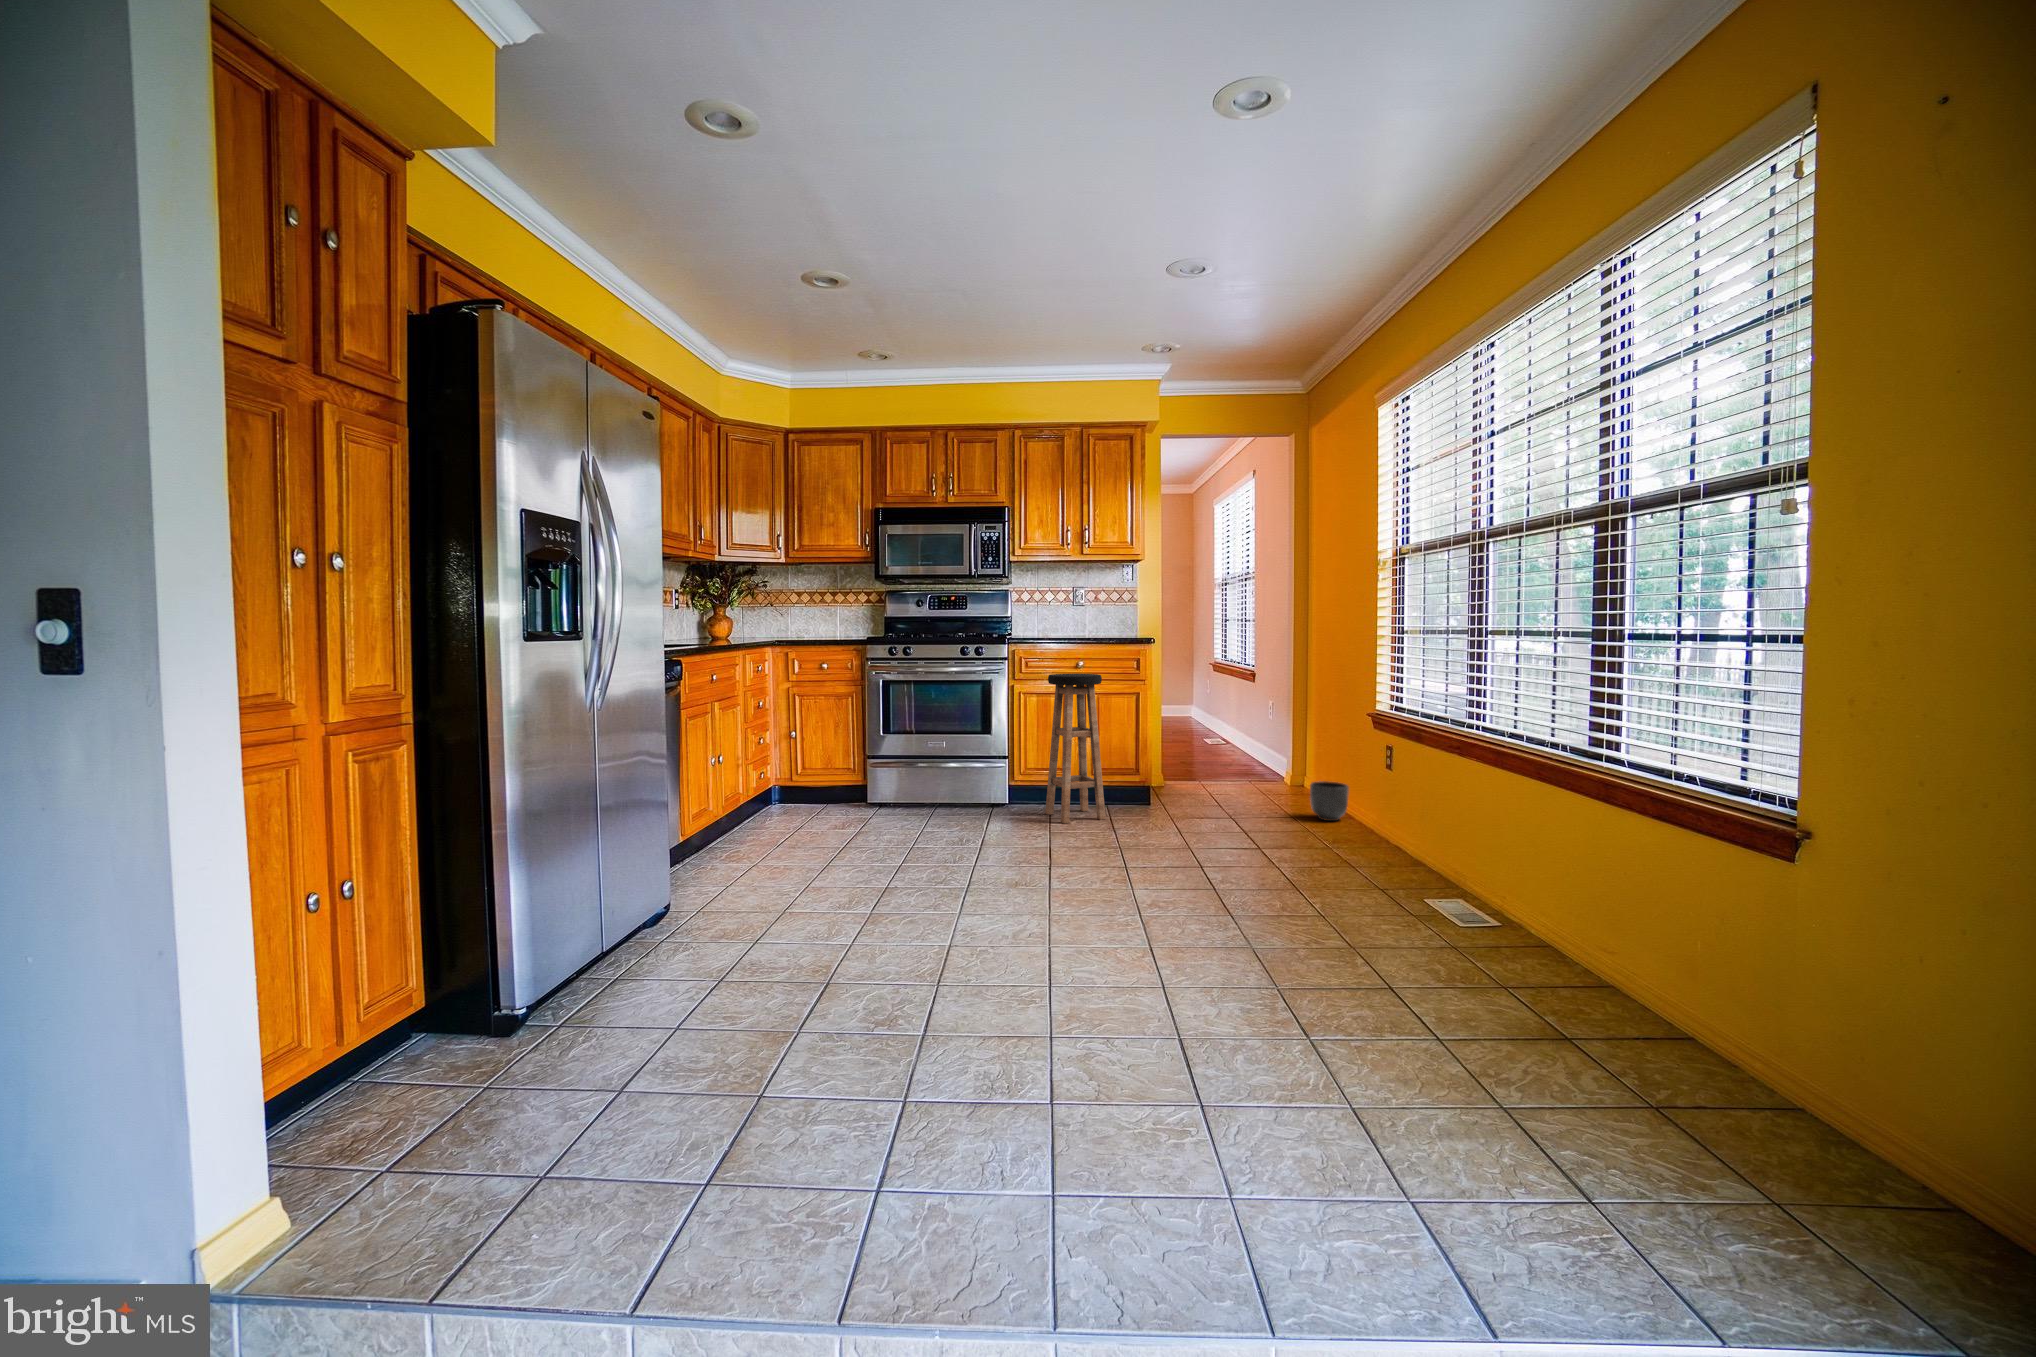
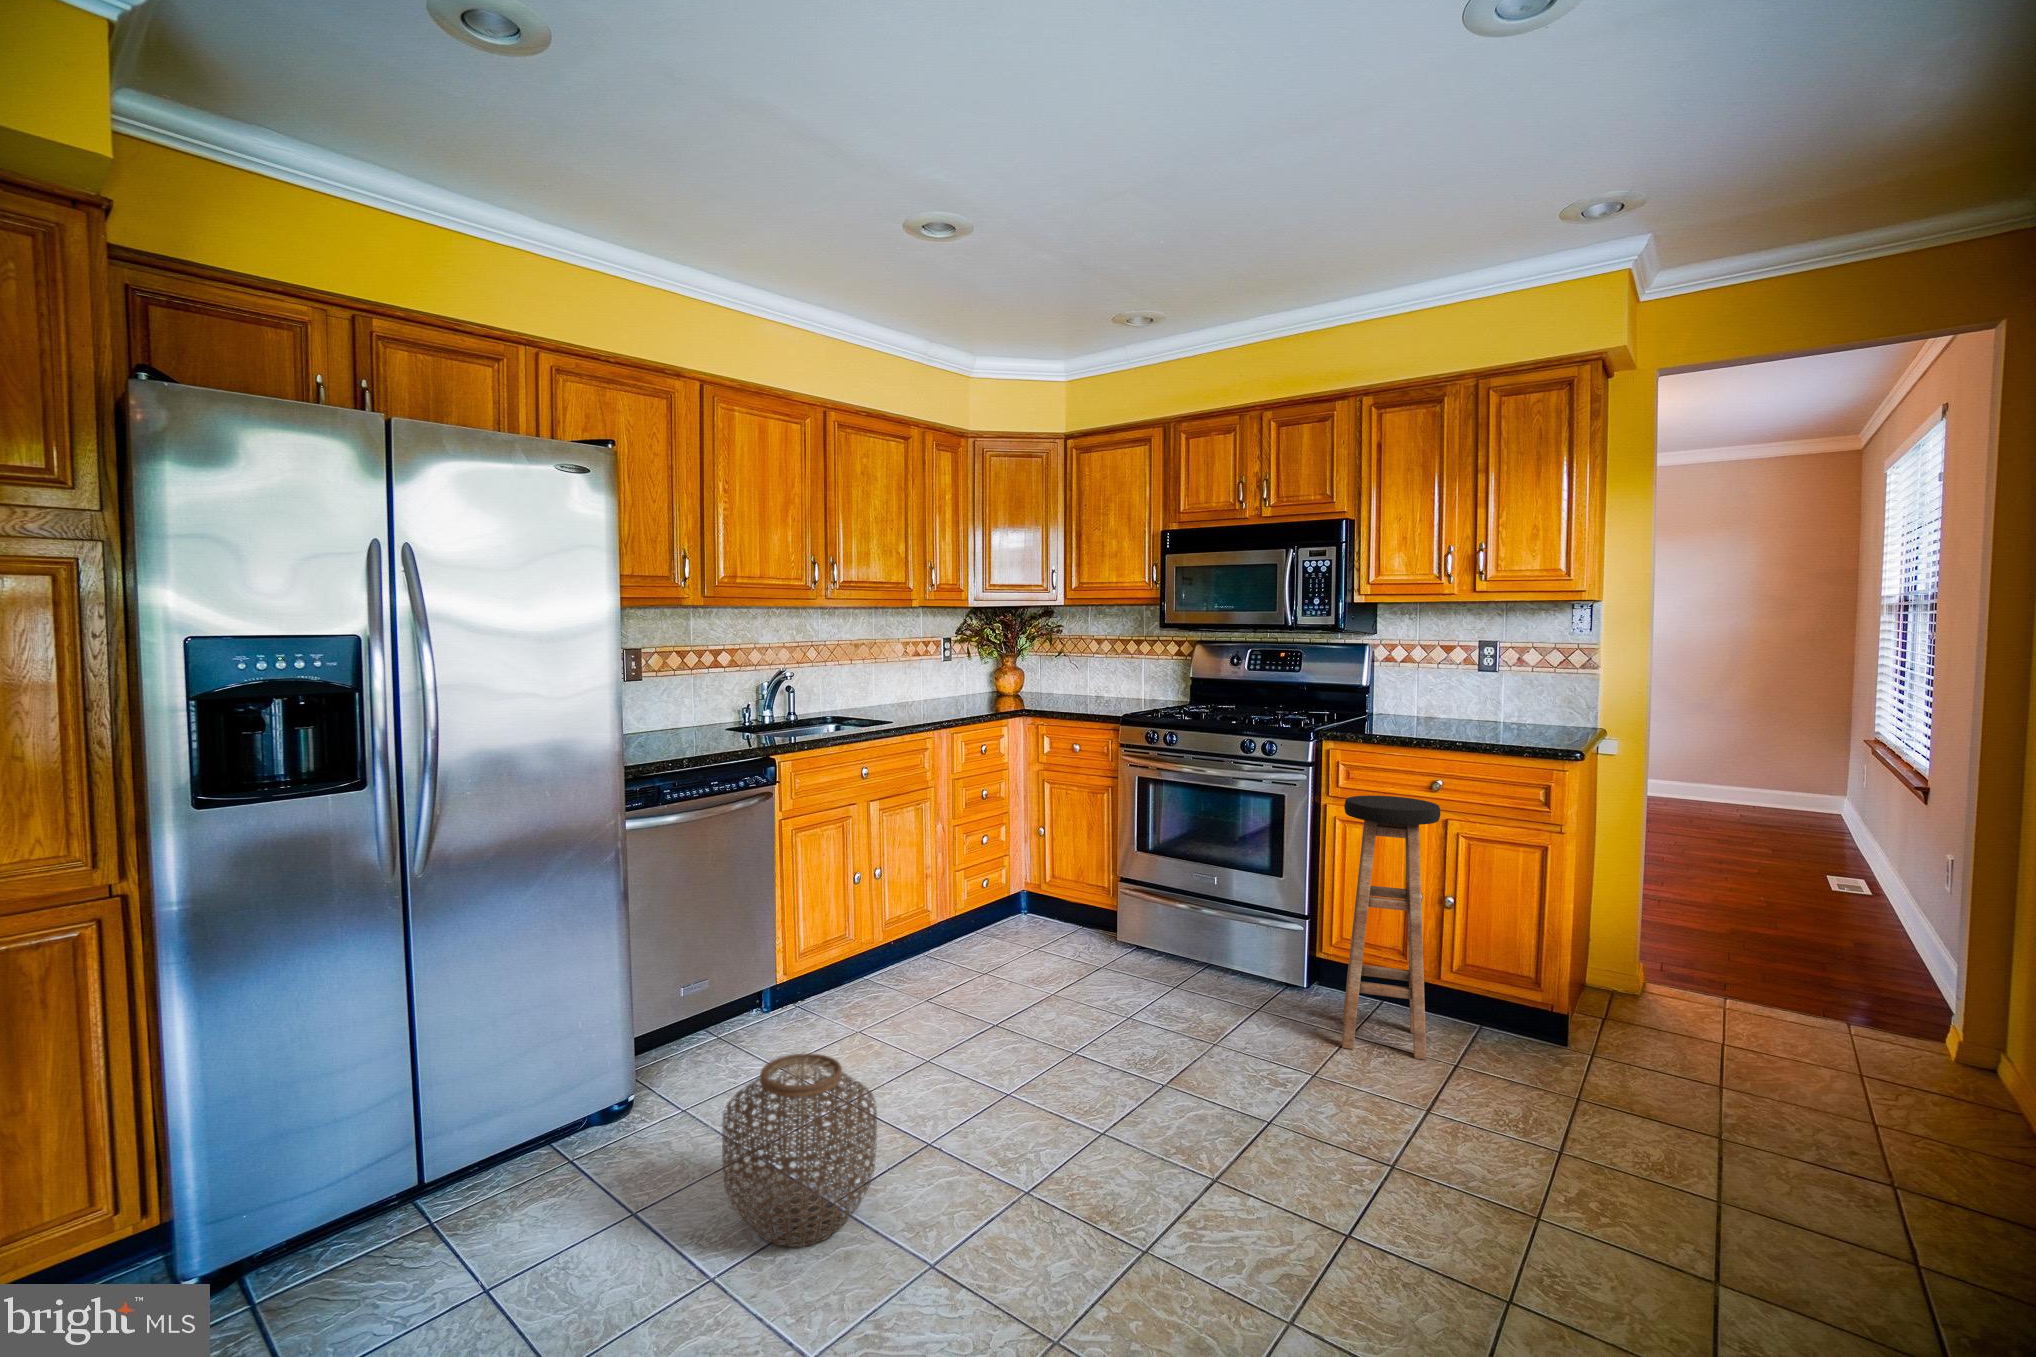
planter: present [1310,781,1349,821] -> none [1895,1111,2005,1218]
woven basket: none [873,844,979,970] -> present [722,1054,877,1247]

